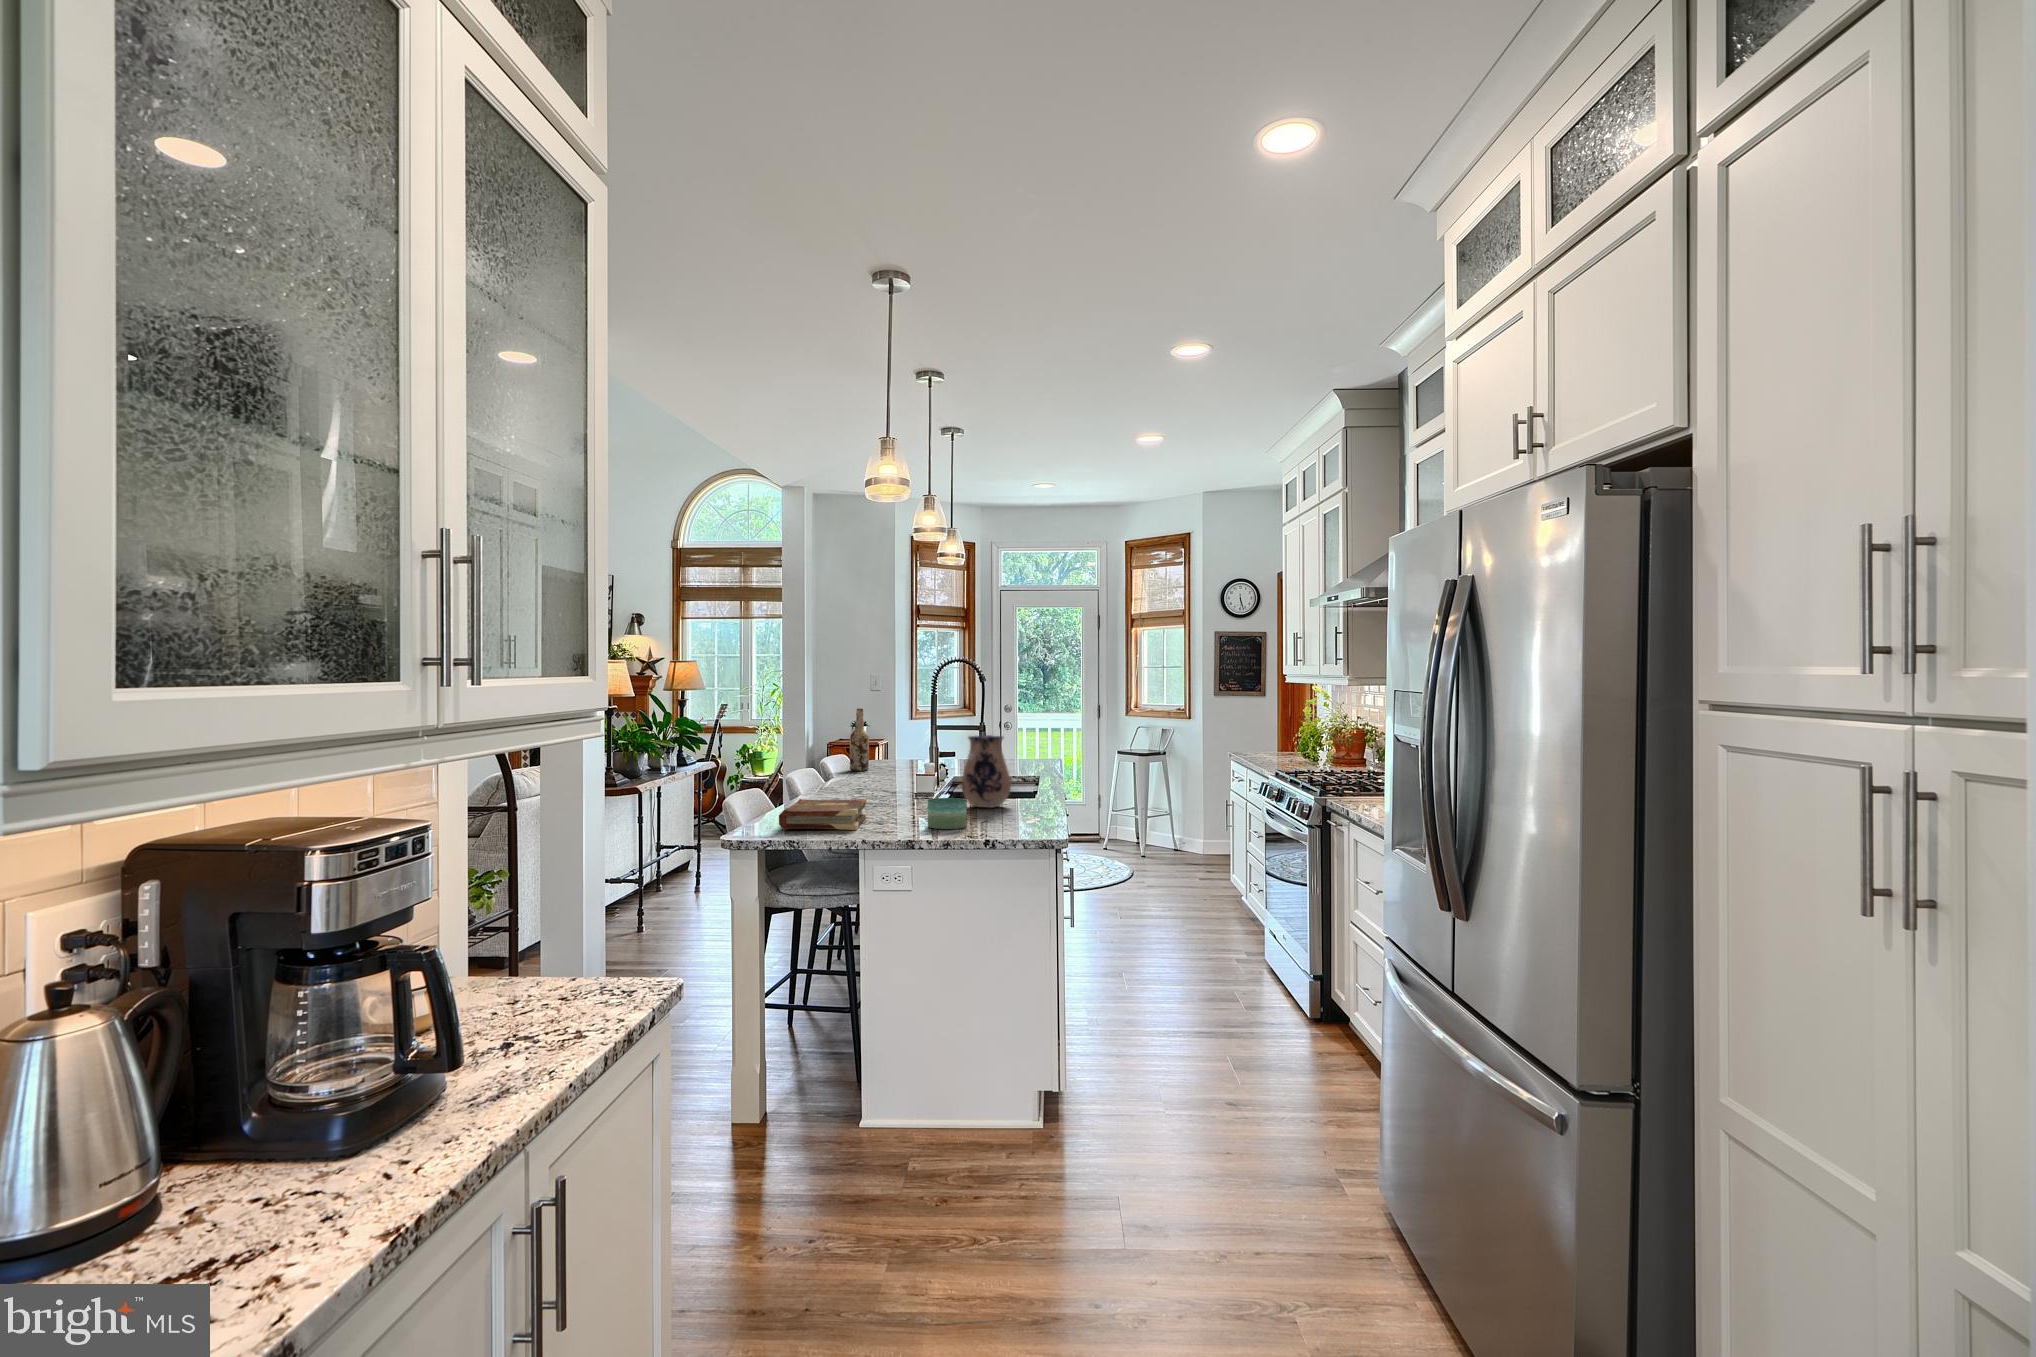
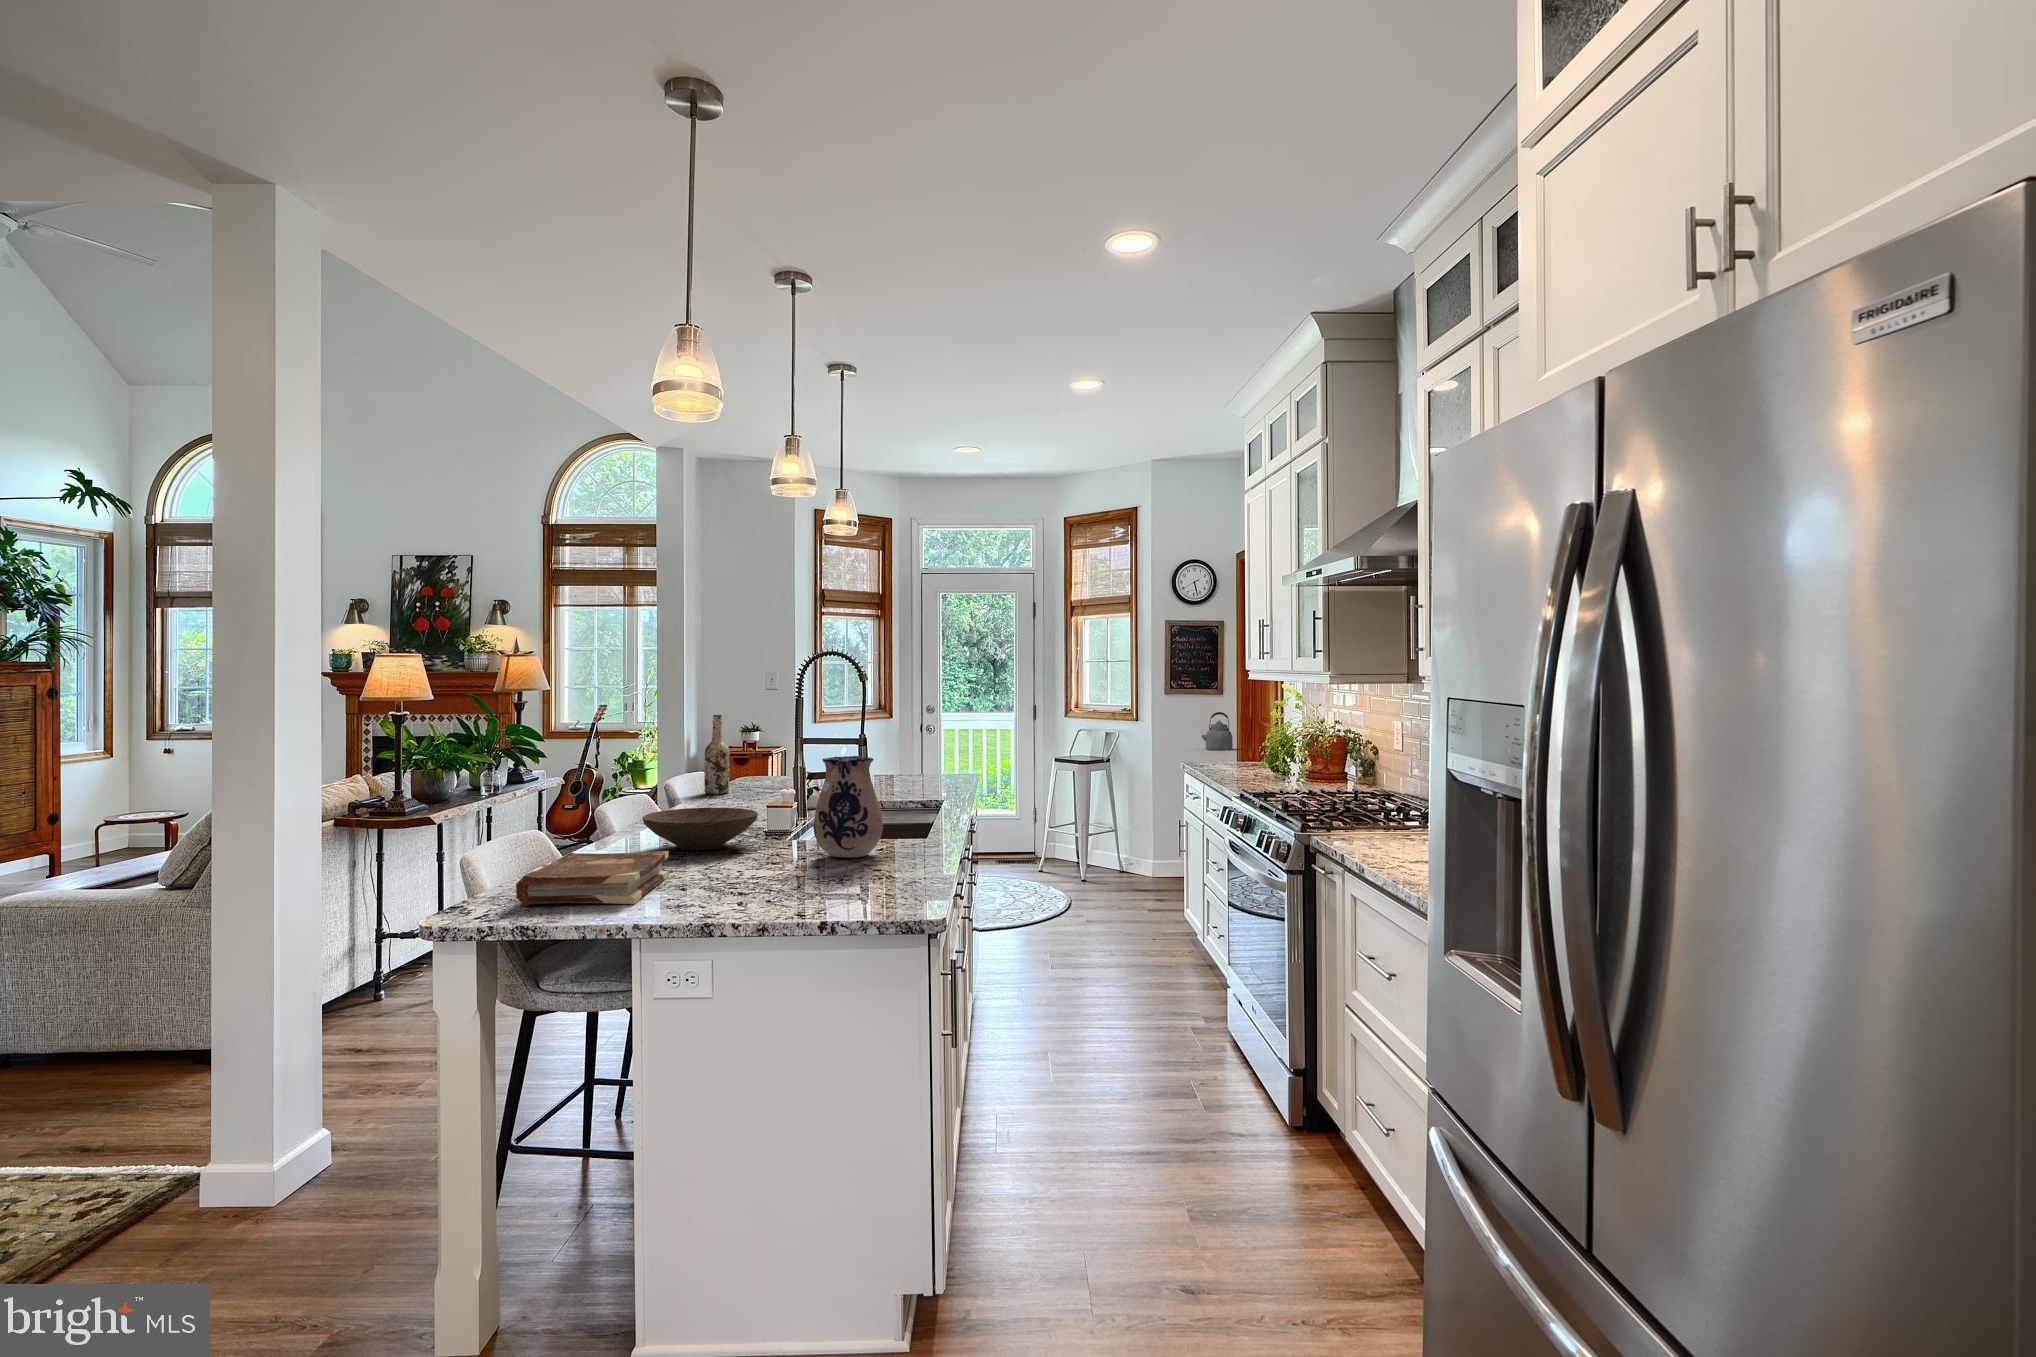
kettle: none [1238,711,1272,744] -> present [1202,712,1233,750]
wooden bowl: none [835,774,916,803] -> present [643,808,758,851]
candle: present [928,798,967,829] -> none [744,852,802,901]

